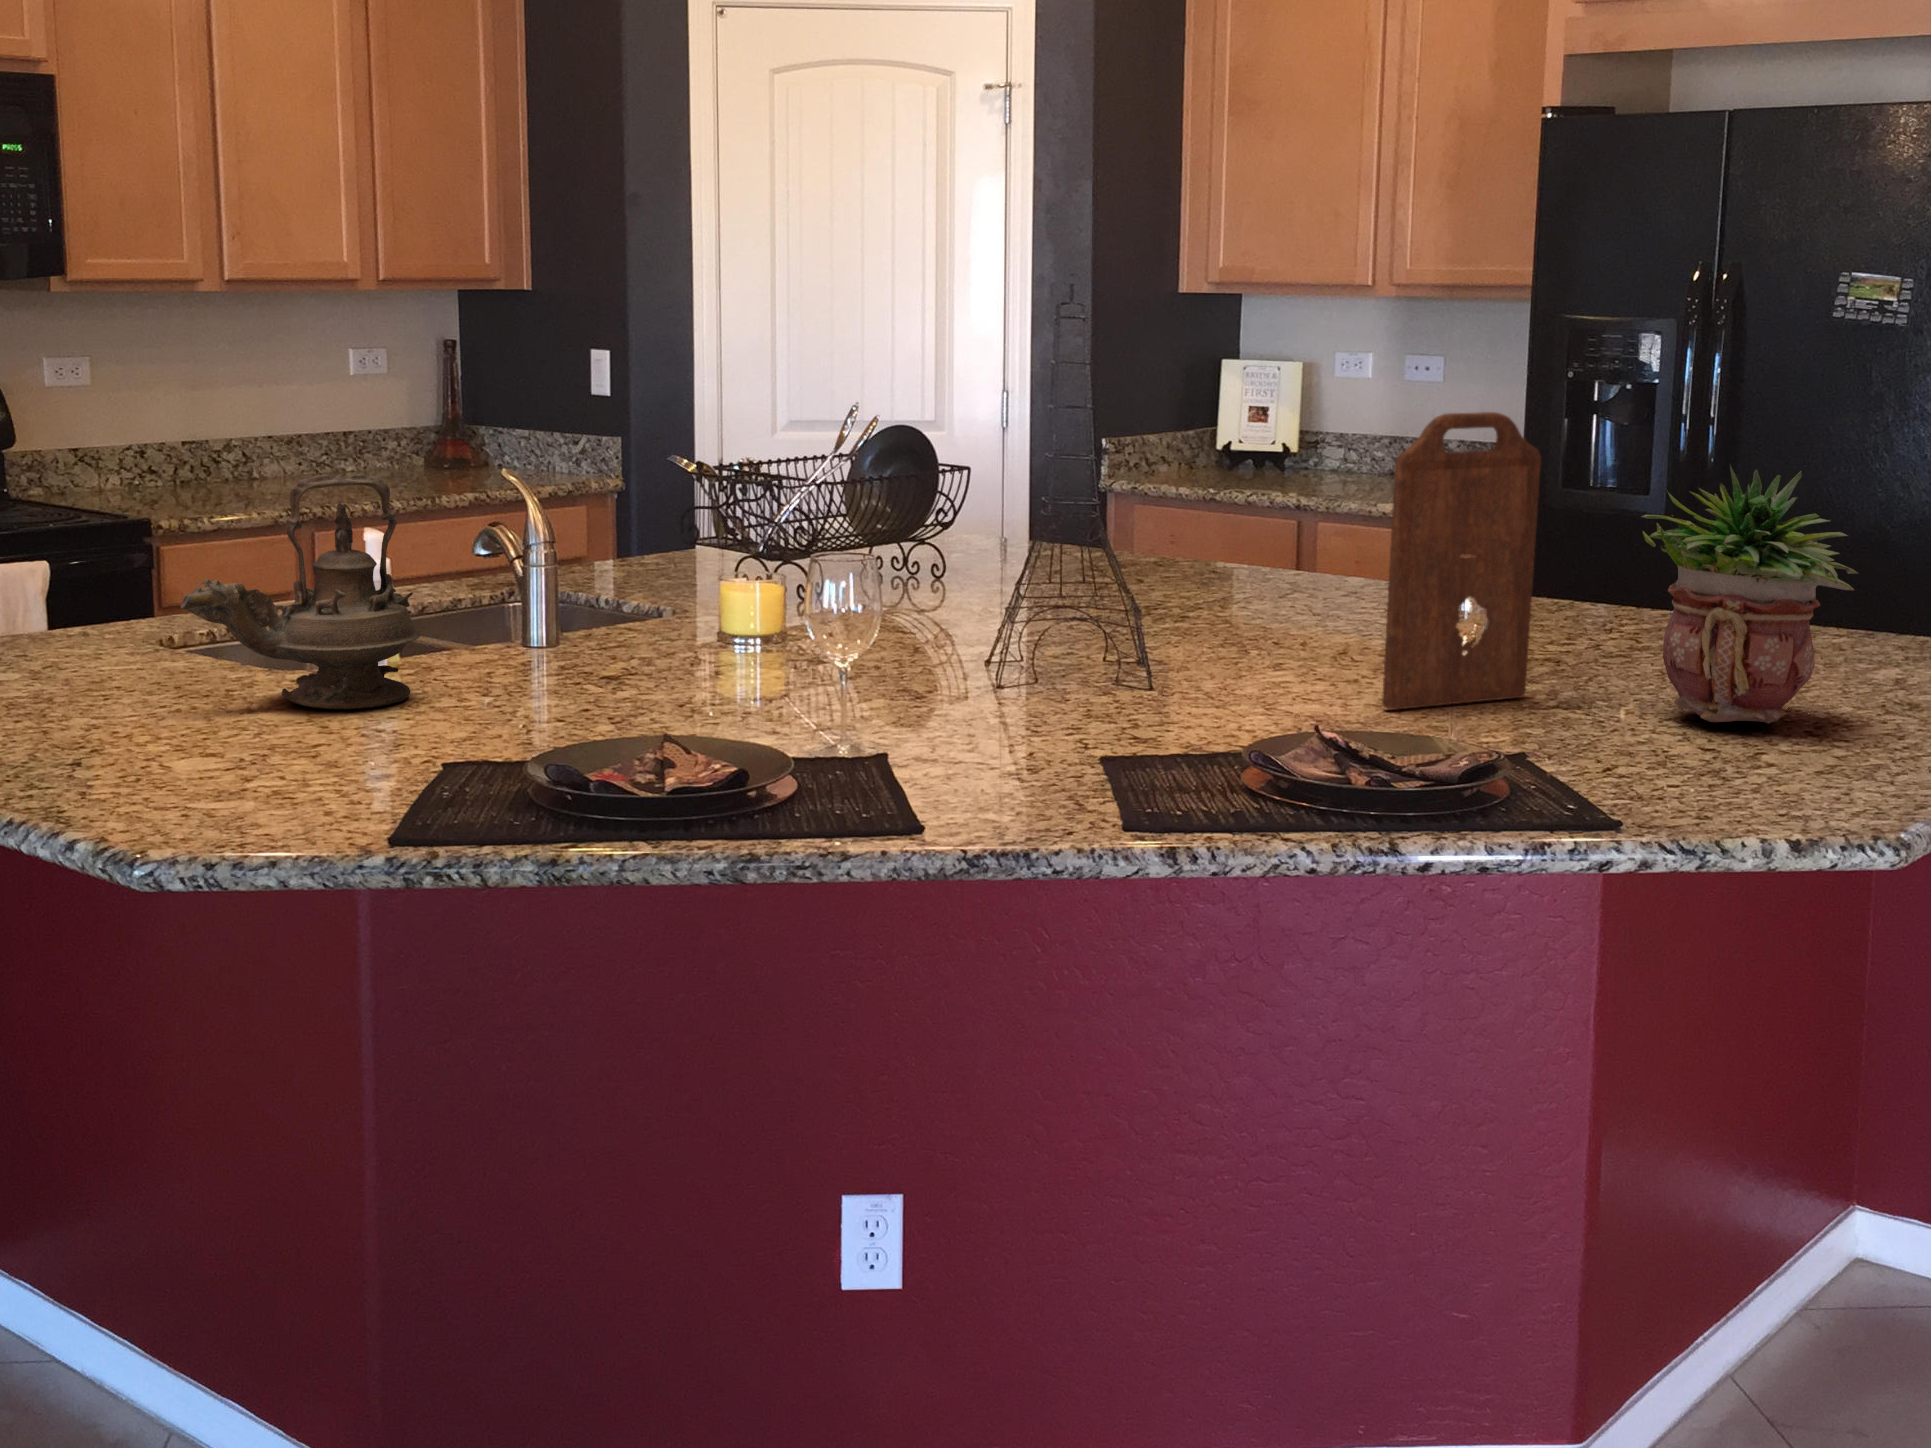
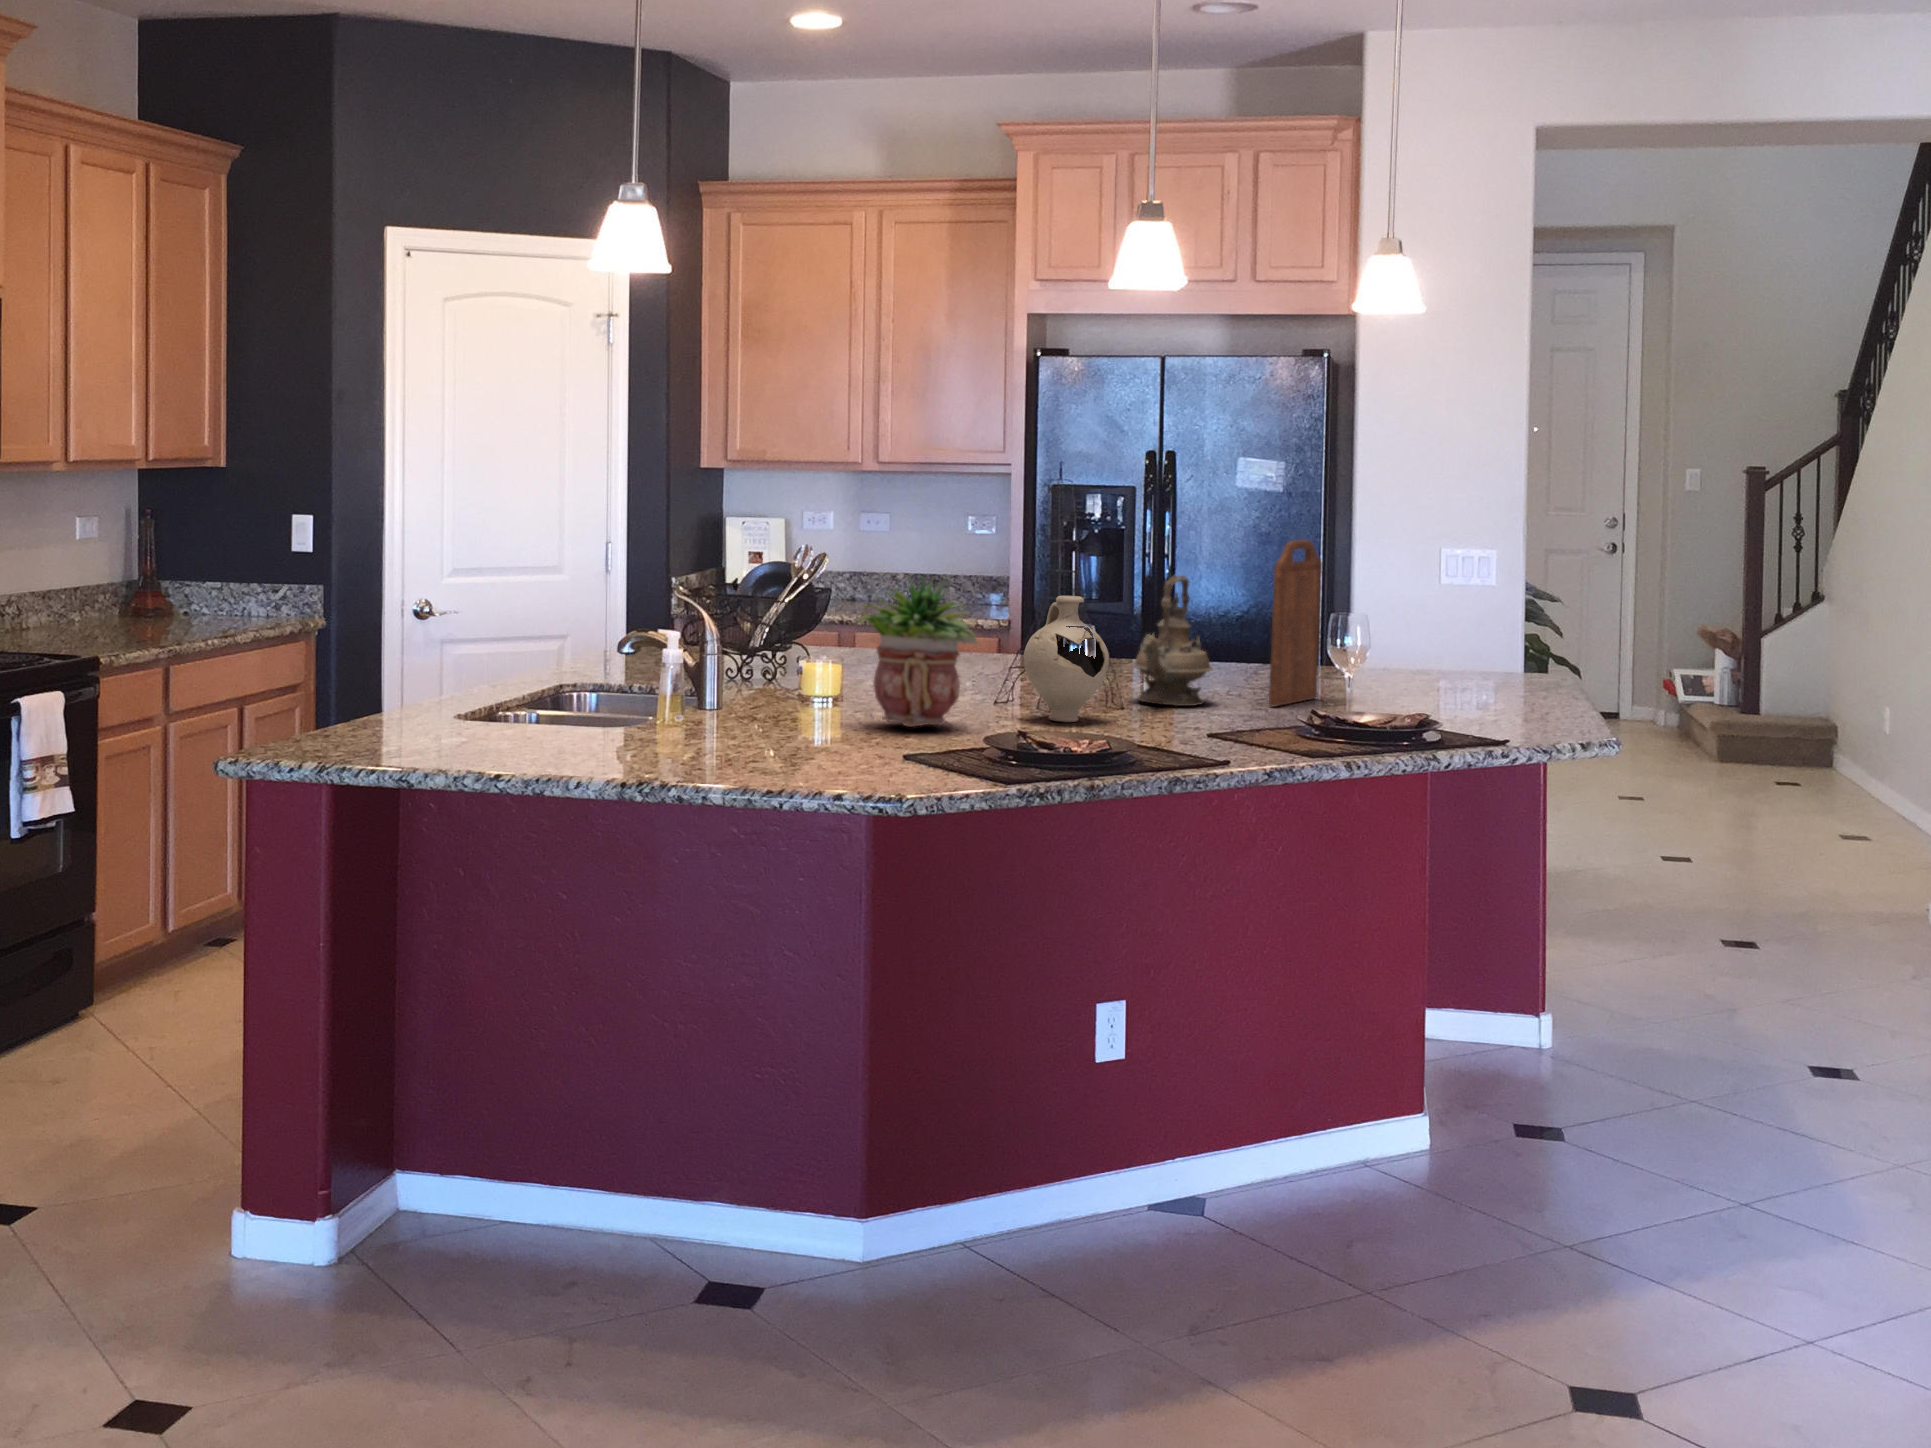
potted plant: present [1641,465,1858,724] -> present [859,578,978,727]
teapot: present [180,474,421,709] -> present [1132,575,1213,706]
decorative vase: none [865,500,1009,716] -> present [1024,596,1109,722]

